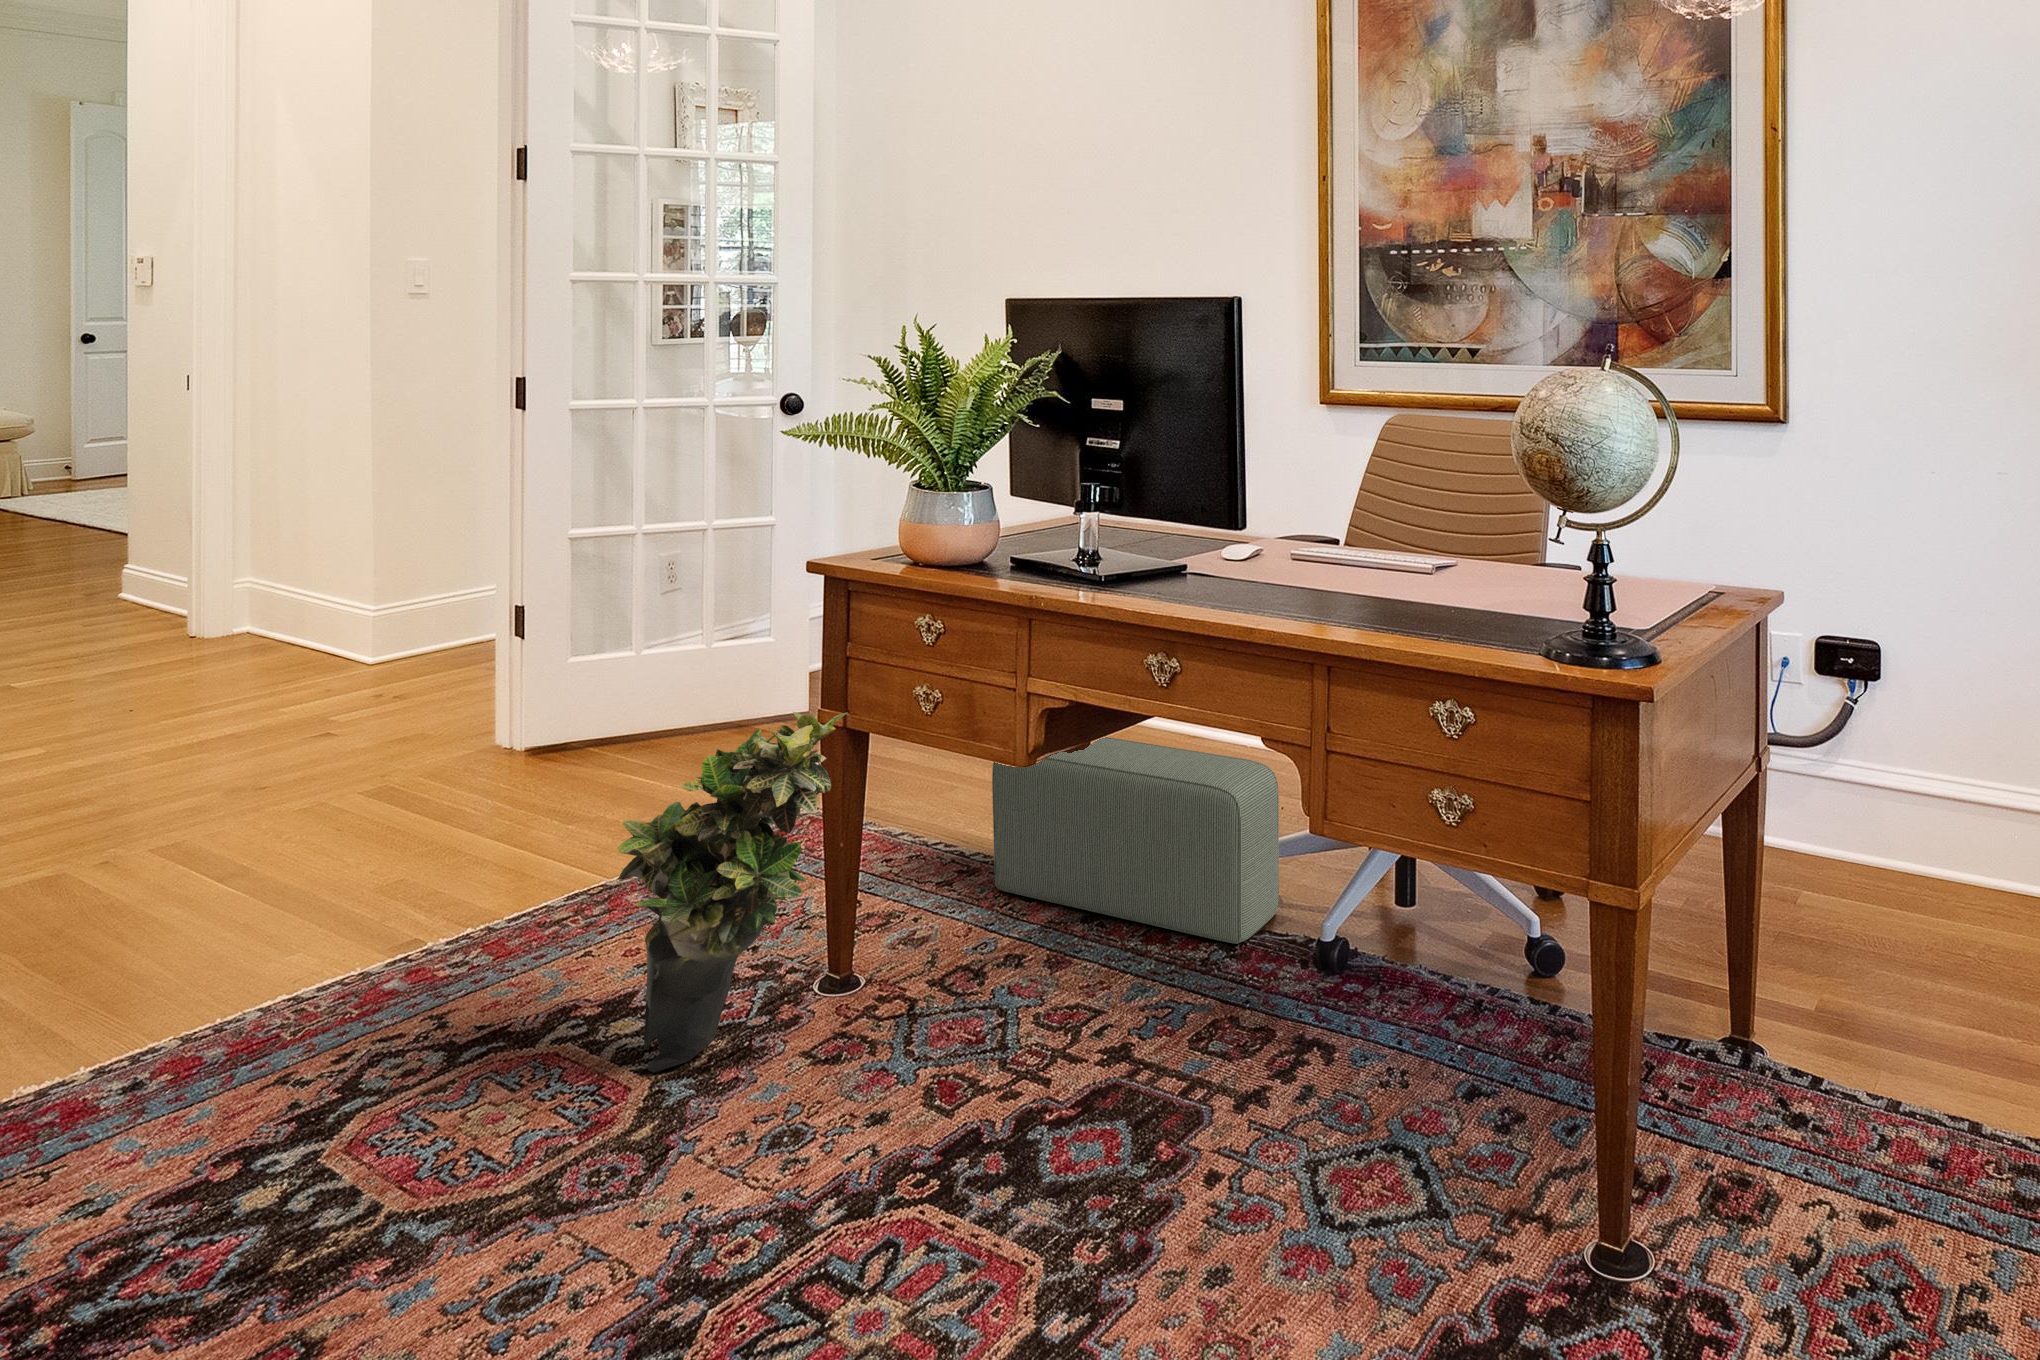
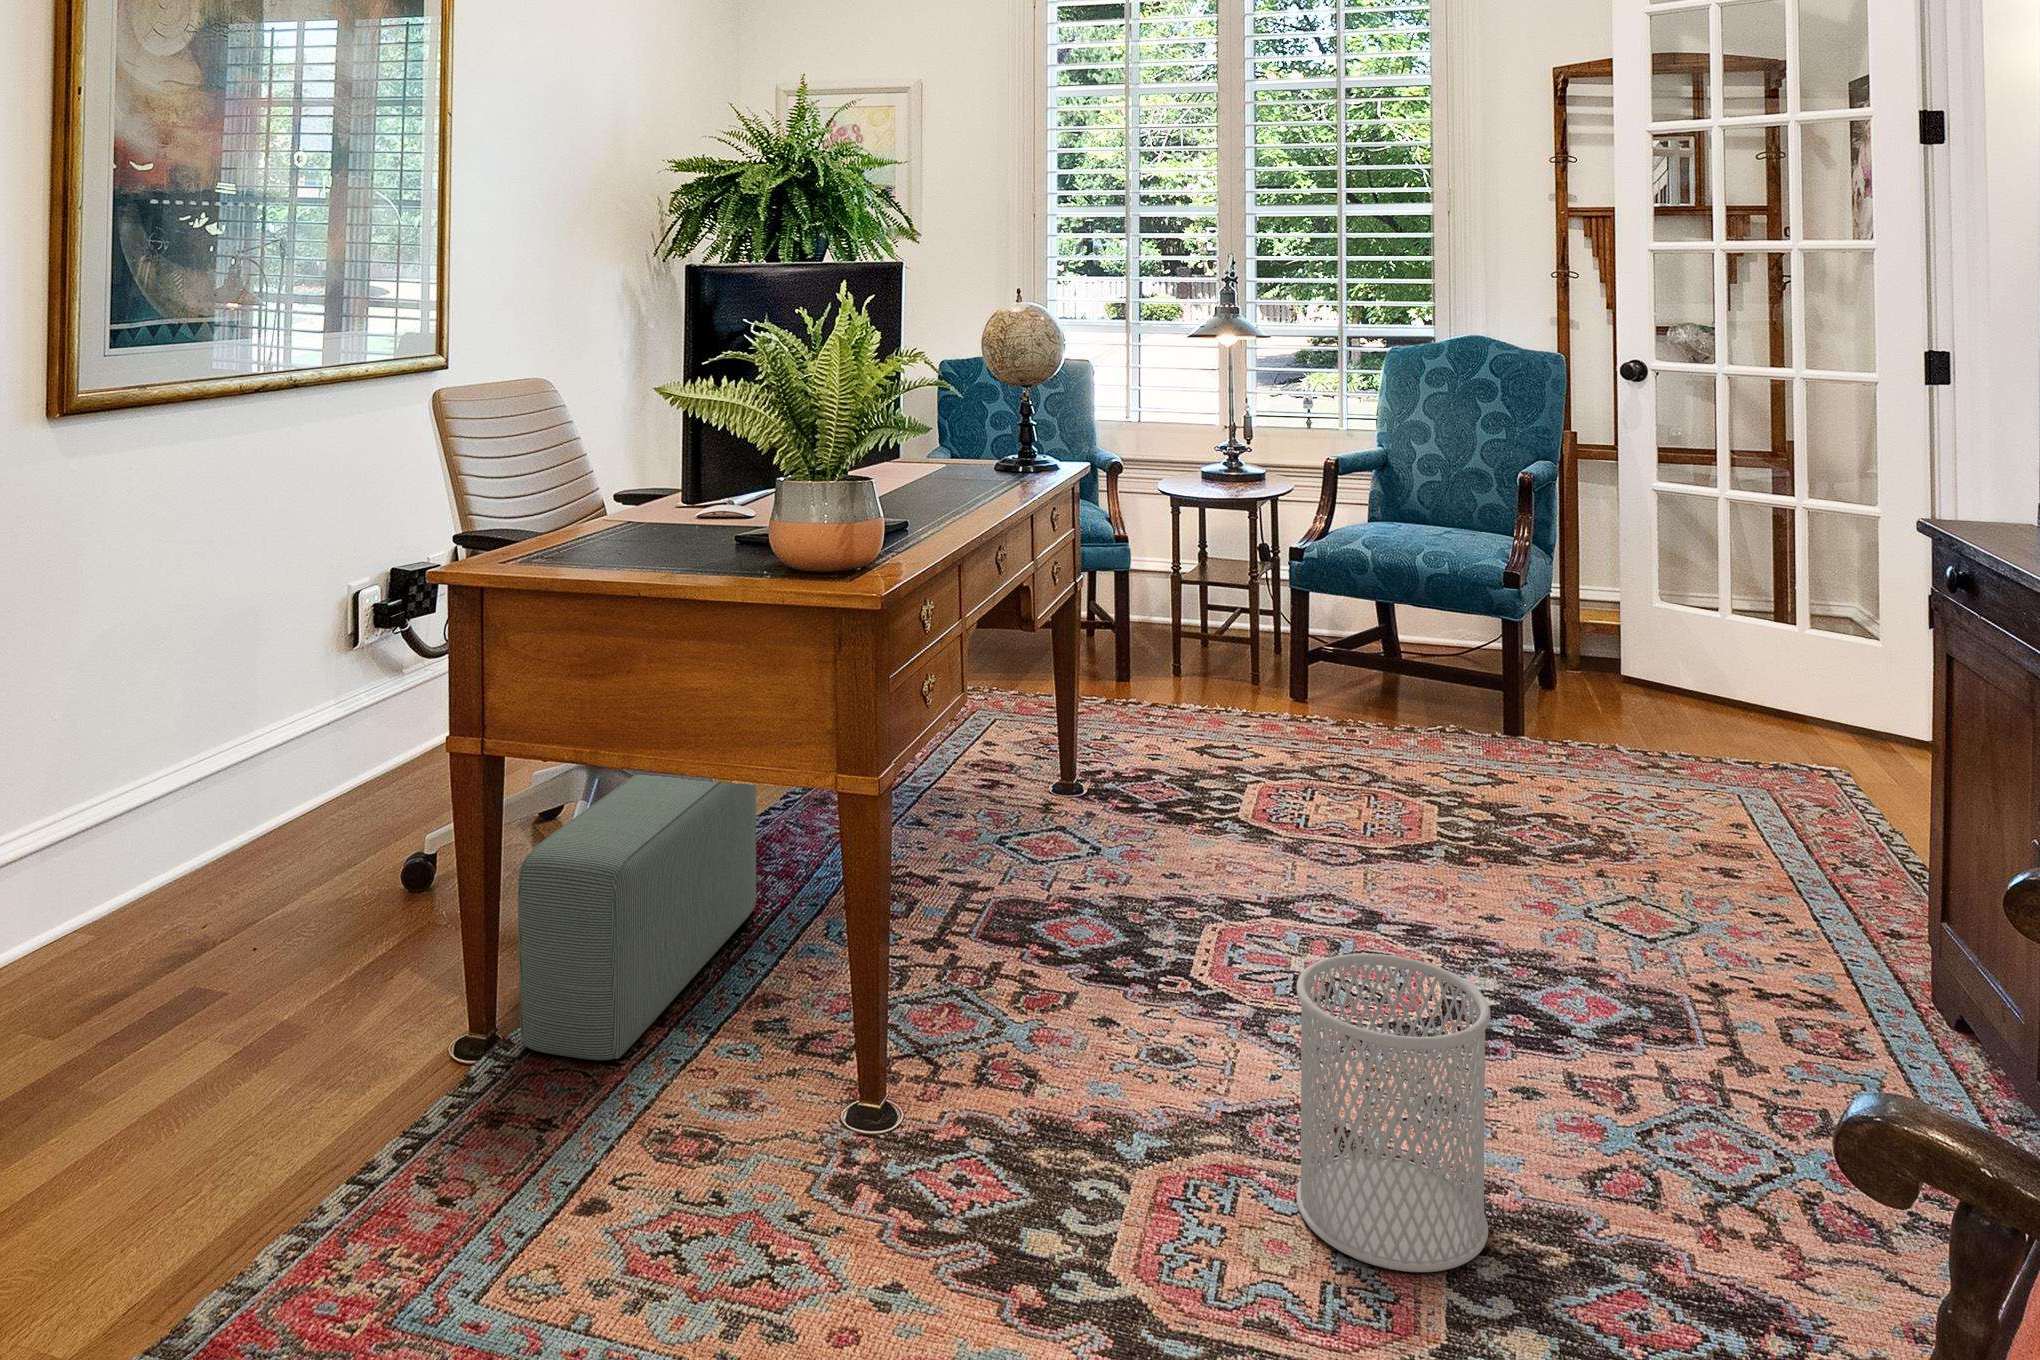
potted plant: present [618,712,847,1073] -> none [957,704,1199,1170]
wastebasket: none [342,948,540,1237] -> present [1296,954,1490,1272]

